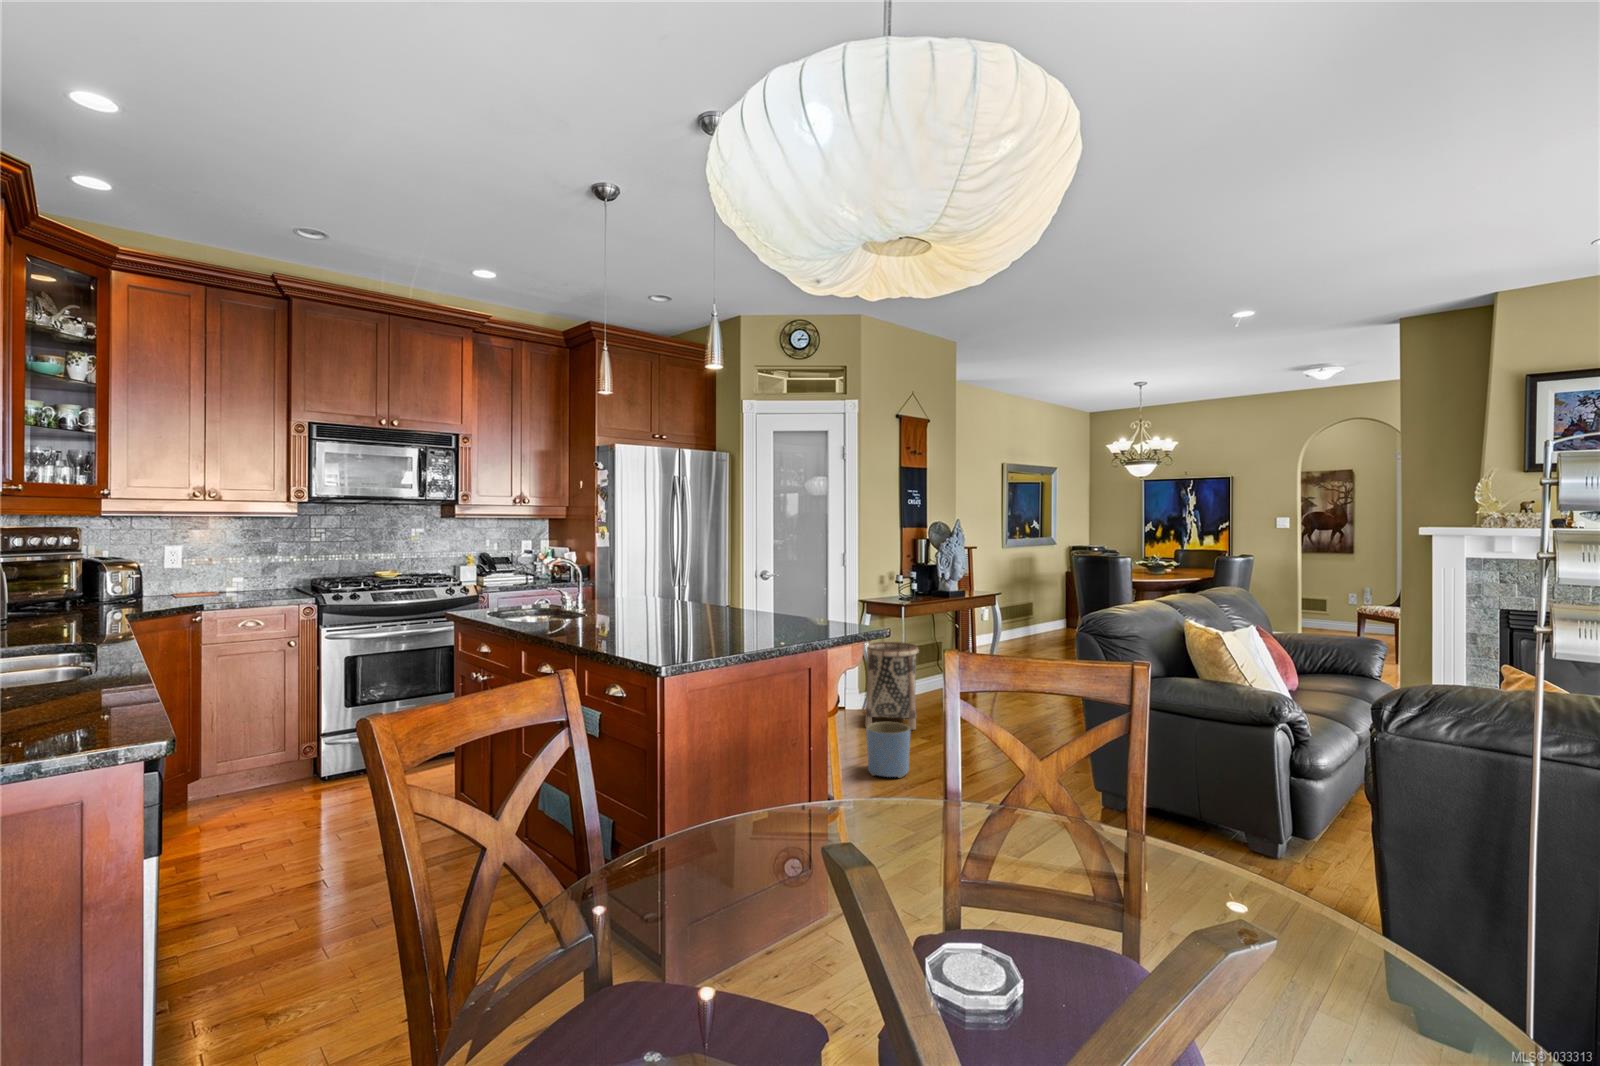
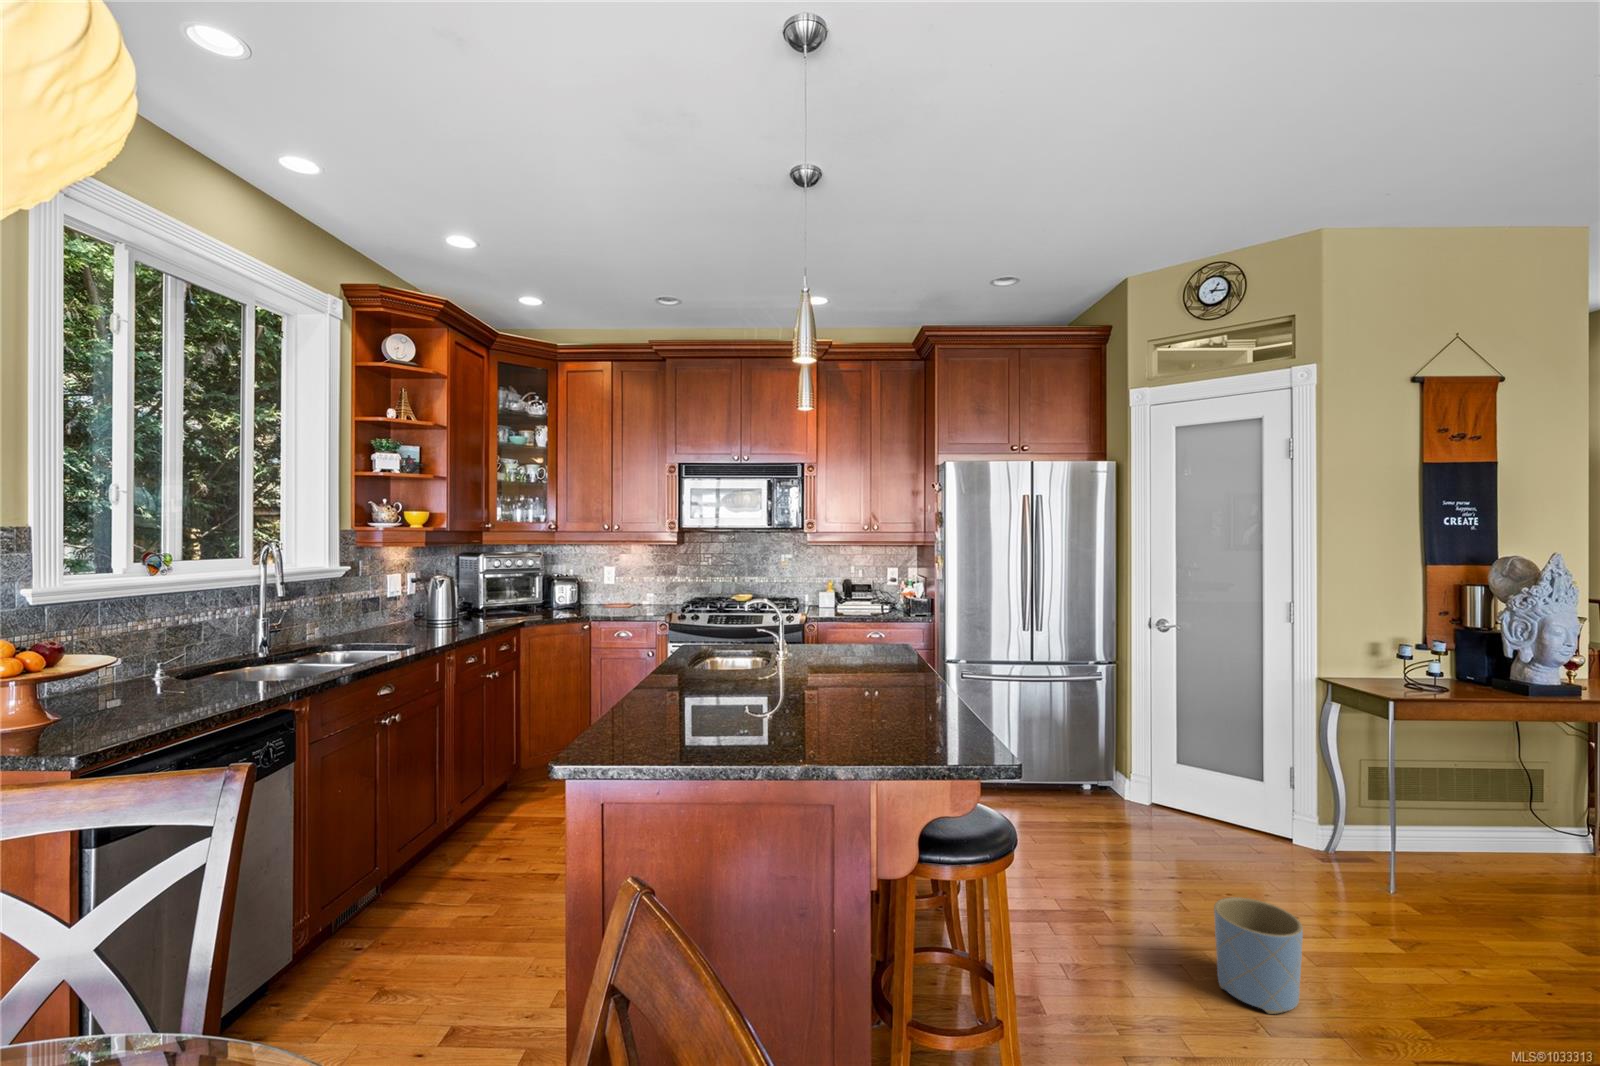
basket: present [865,642,918,730] -> none [1296,752,1421,923]

